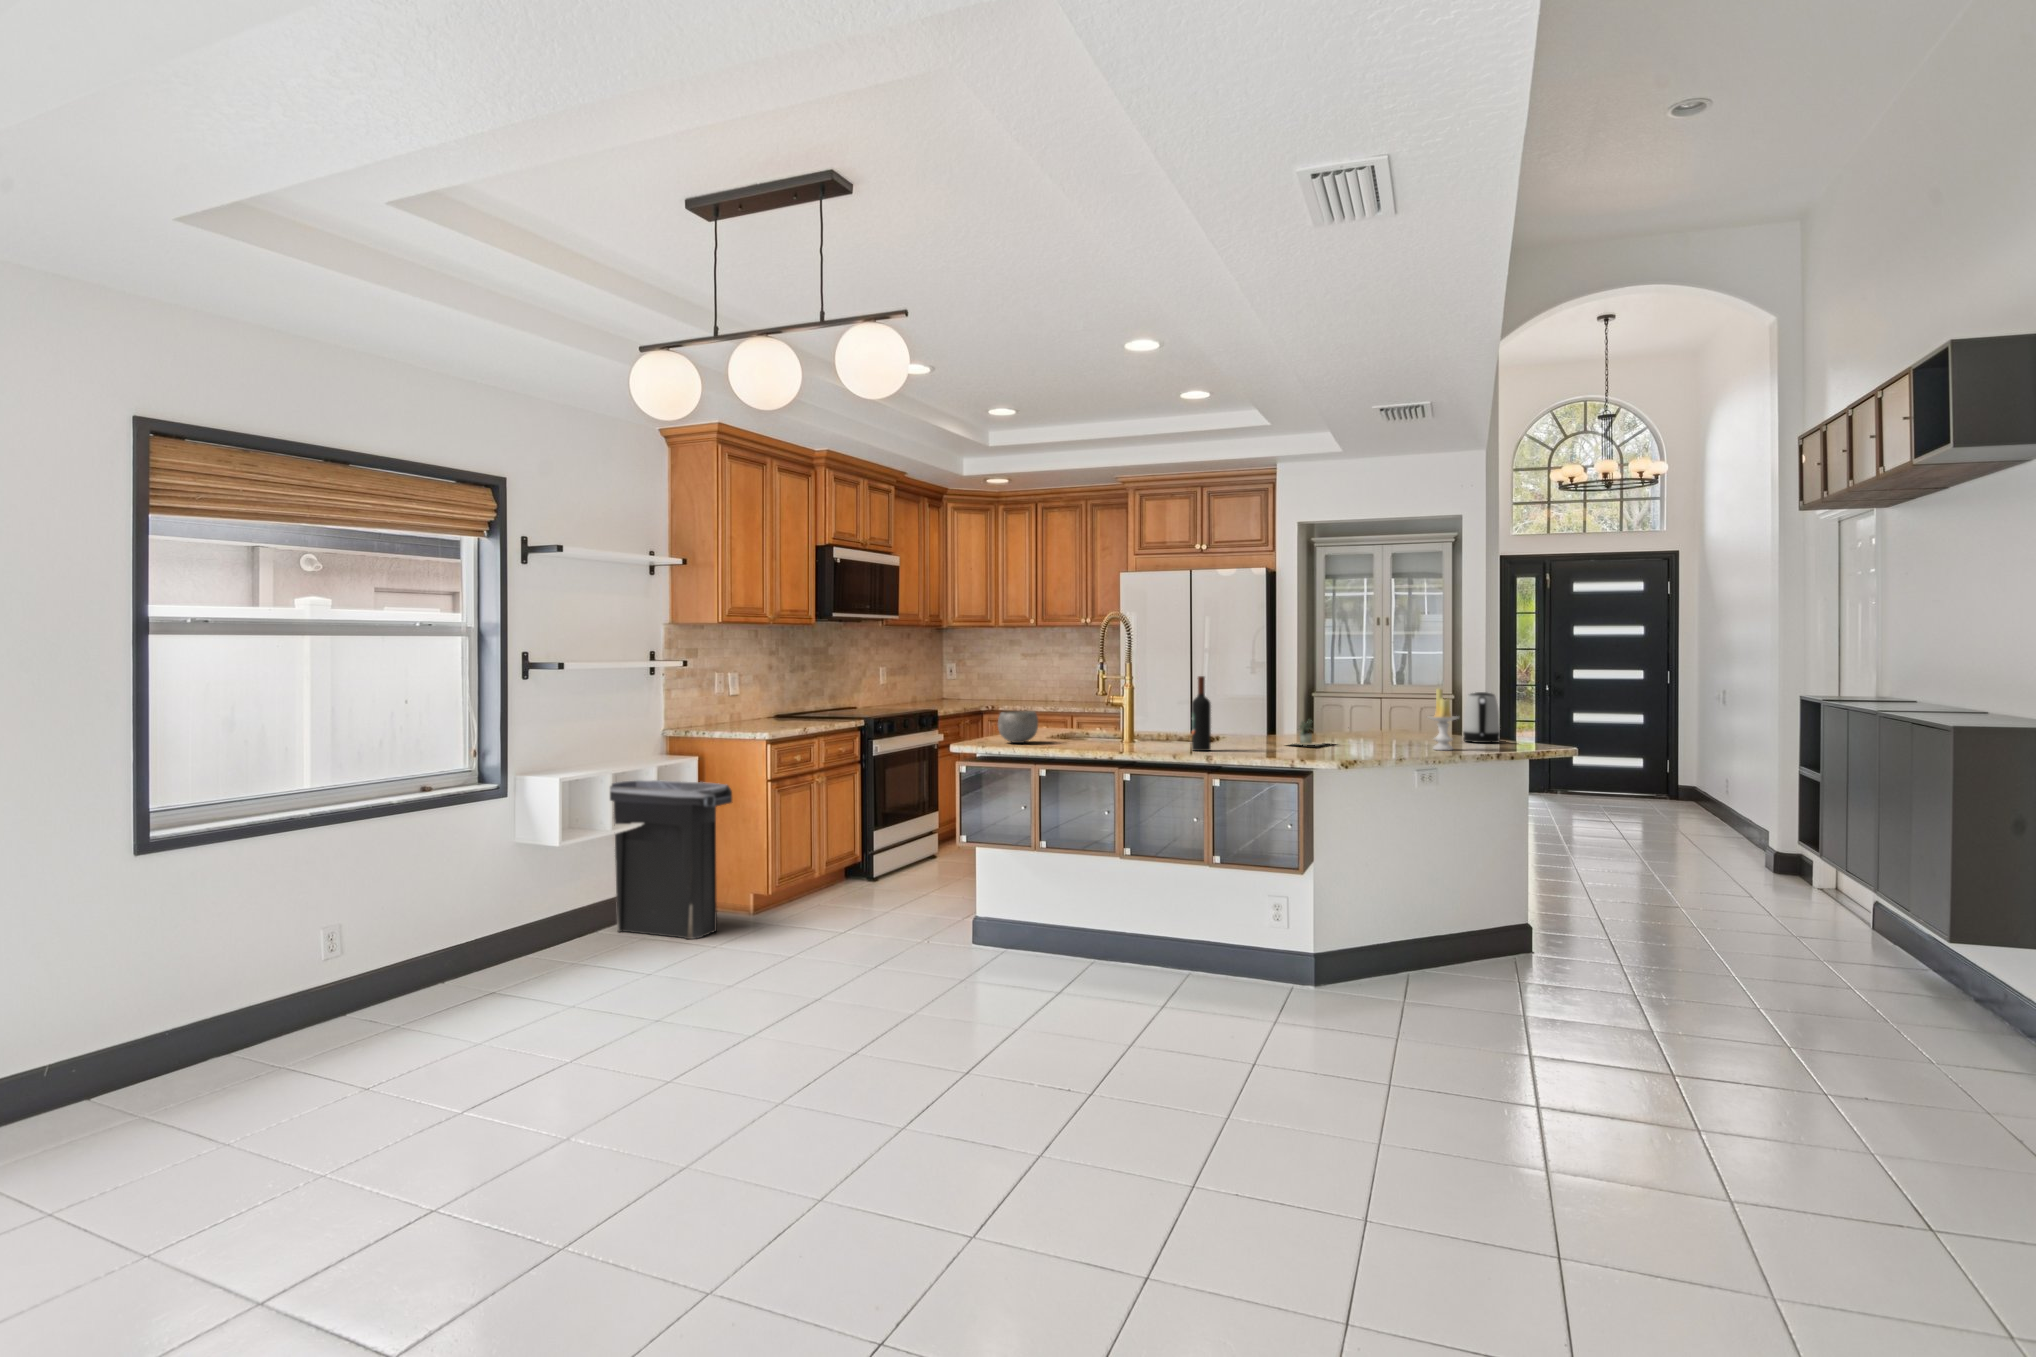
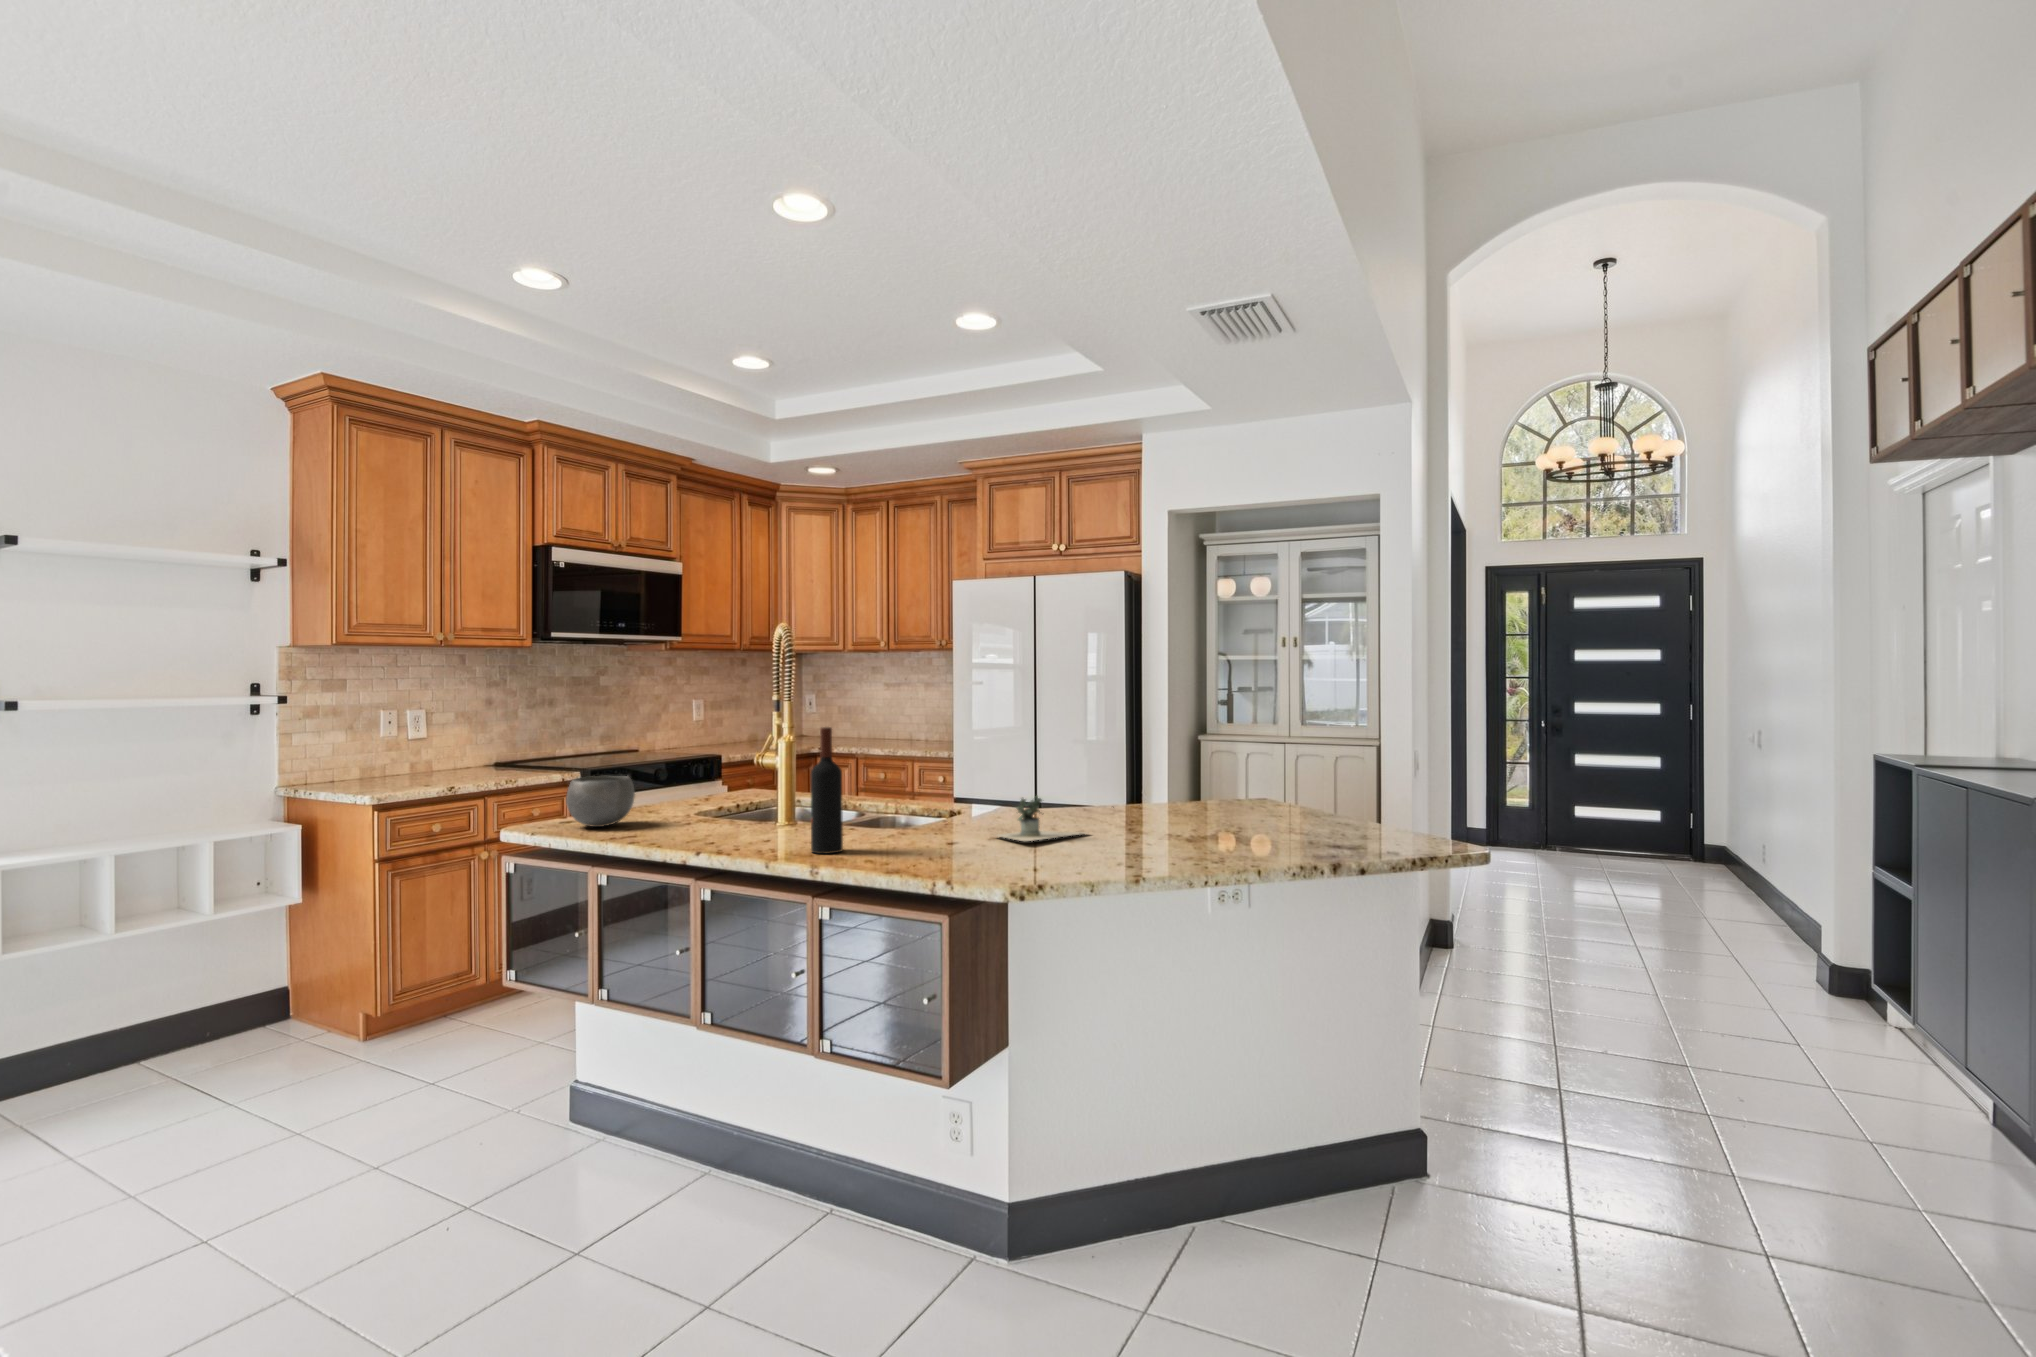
candle: present [1429,689,1459,750] -> none [1212,749,1266,857]
kettle: present [1463,692,1500,743] -> none [1305,750,1363,835]
trash can: present [610,780,732,939] -> none [103,859,277,1096]

